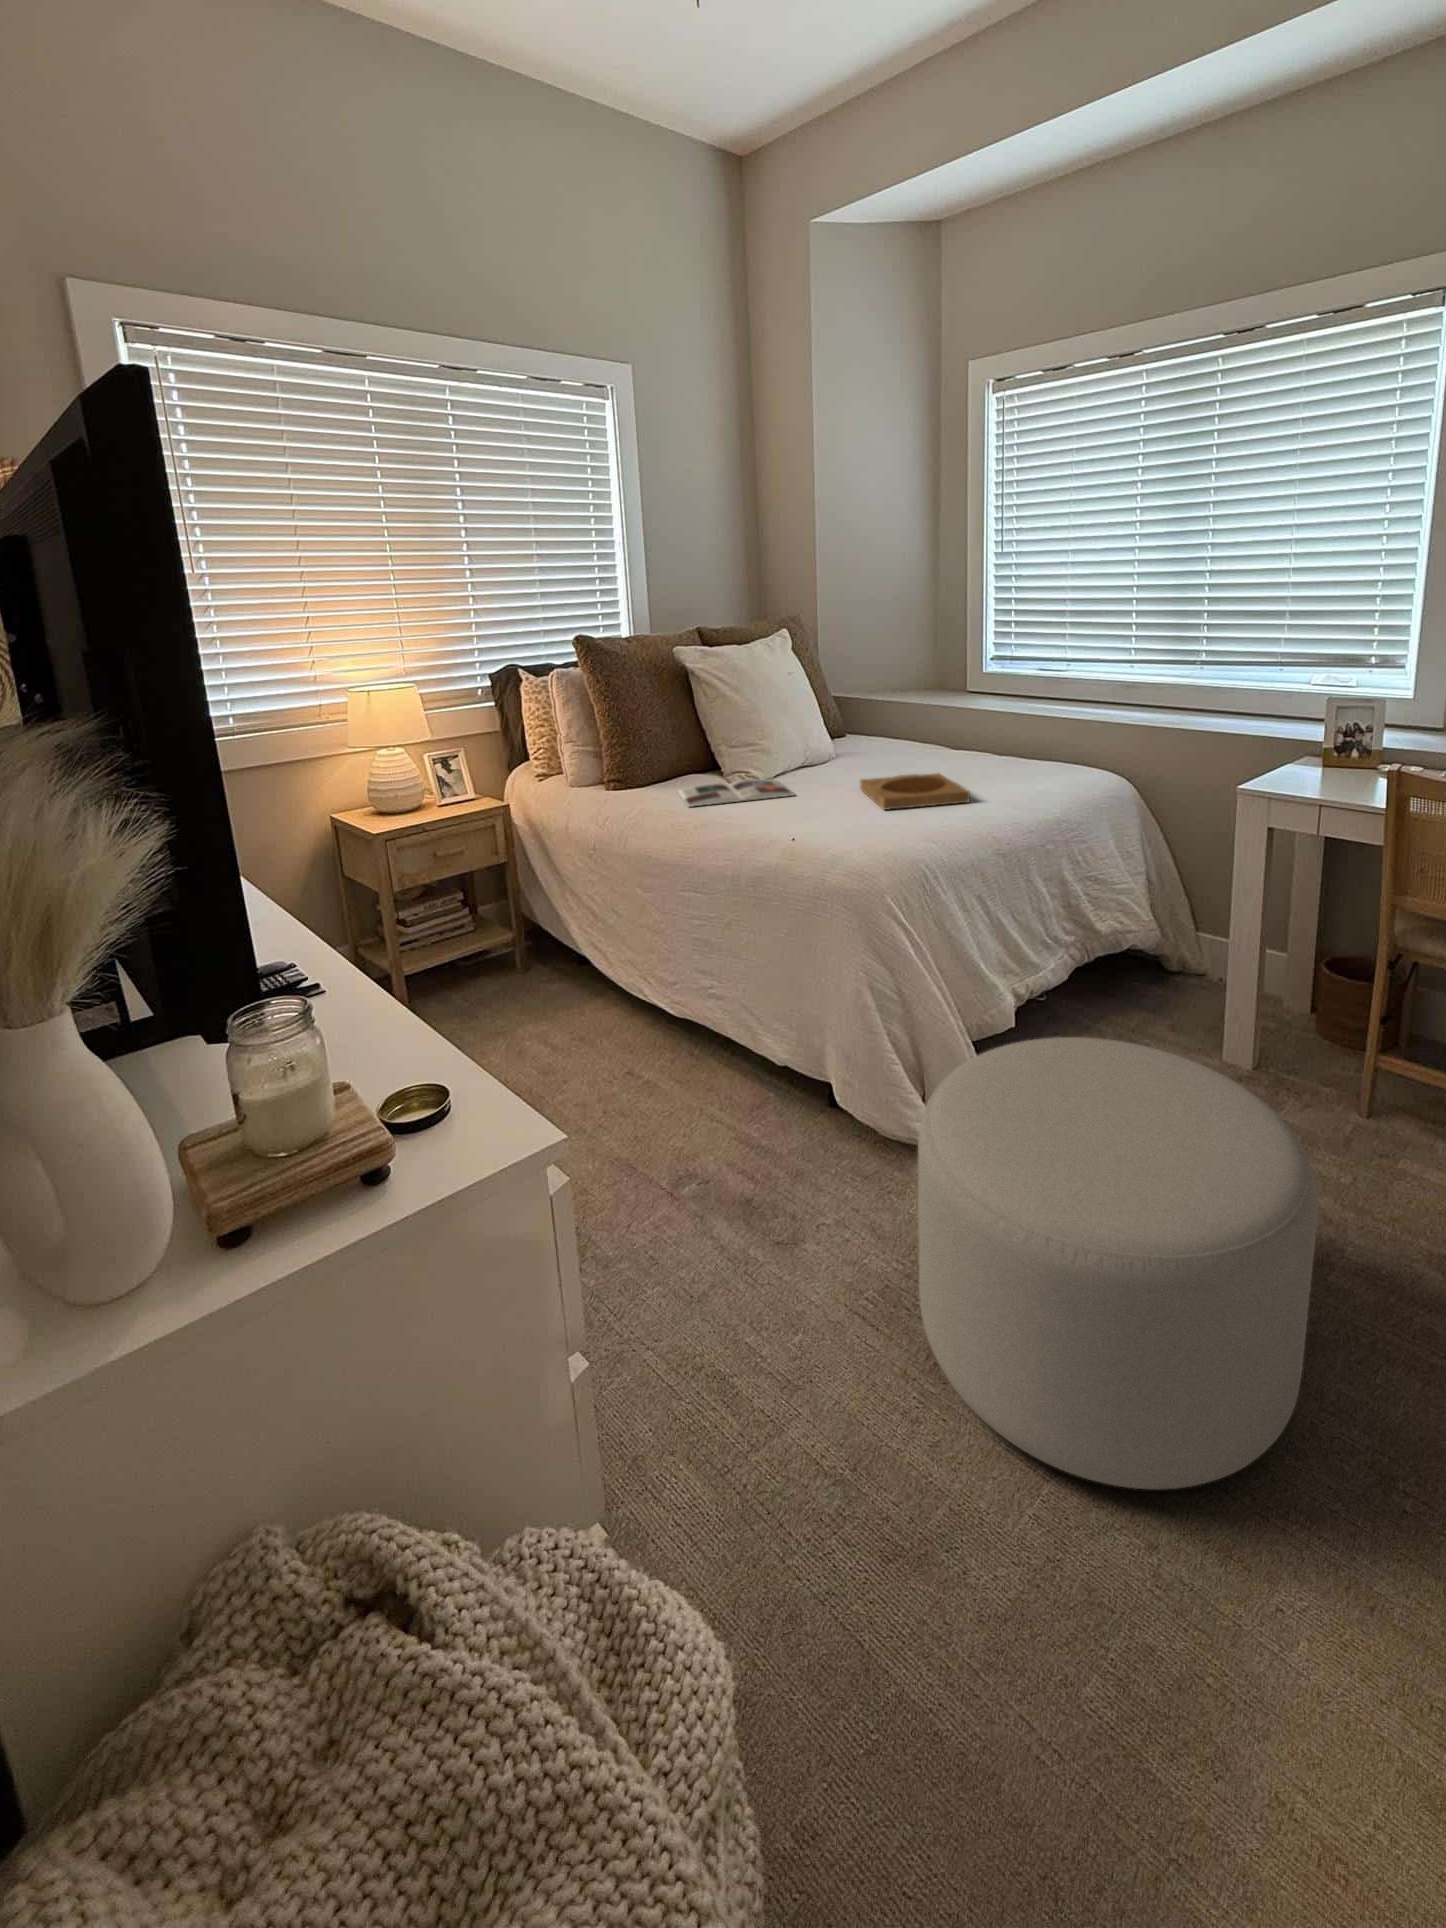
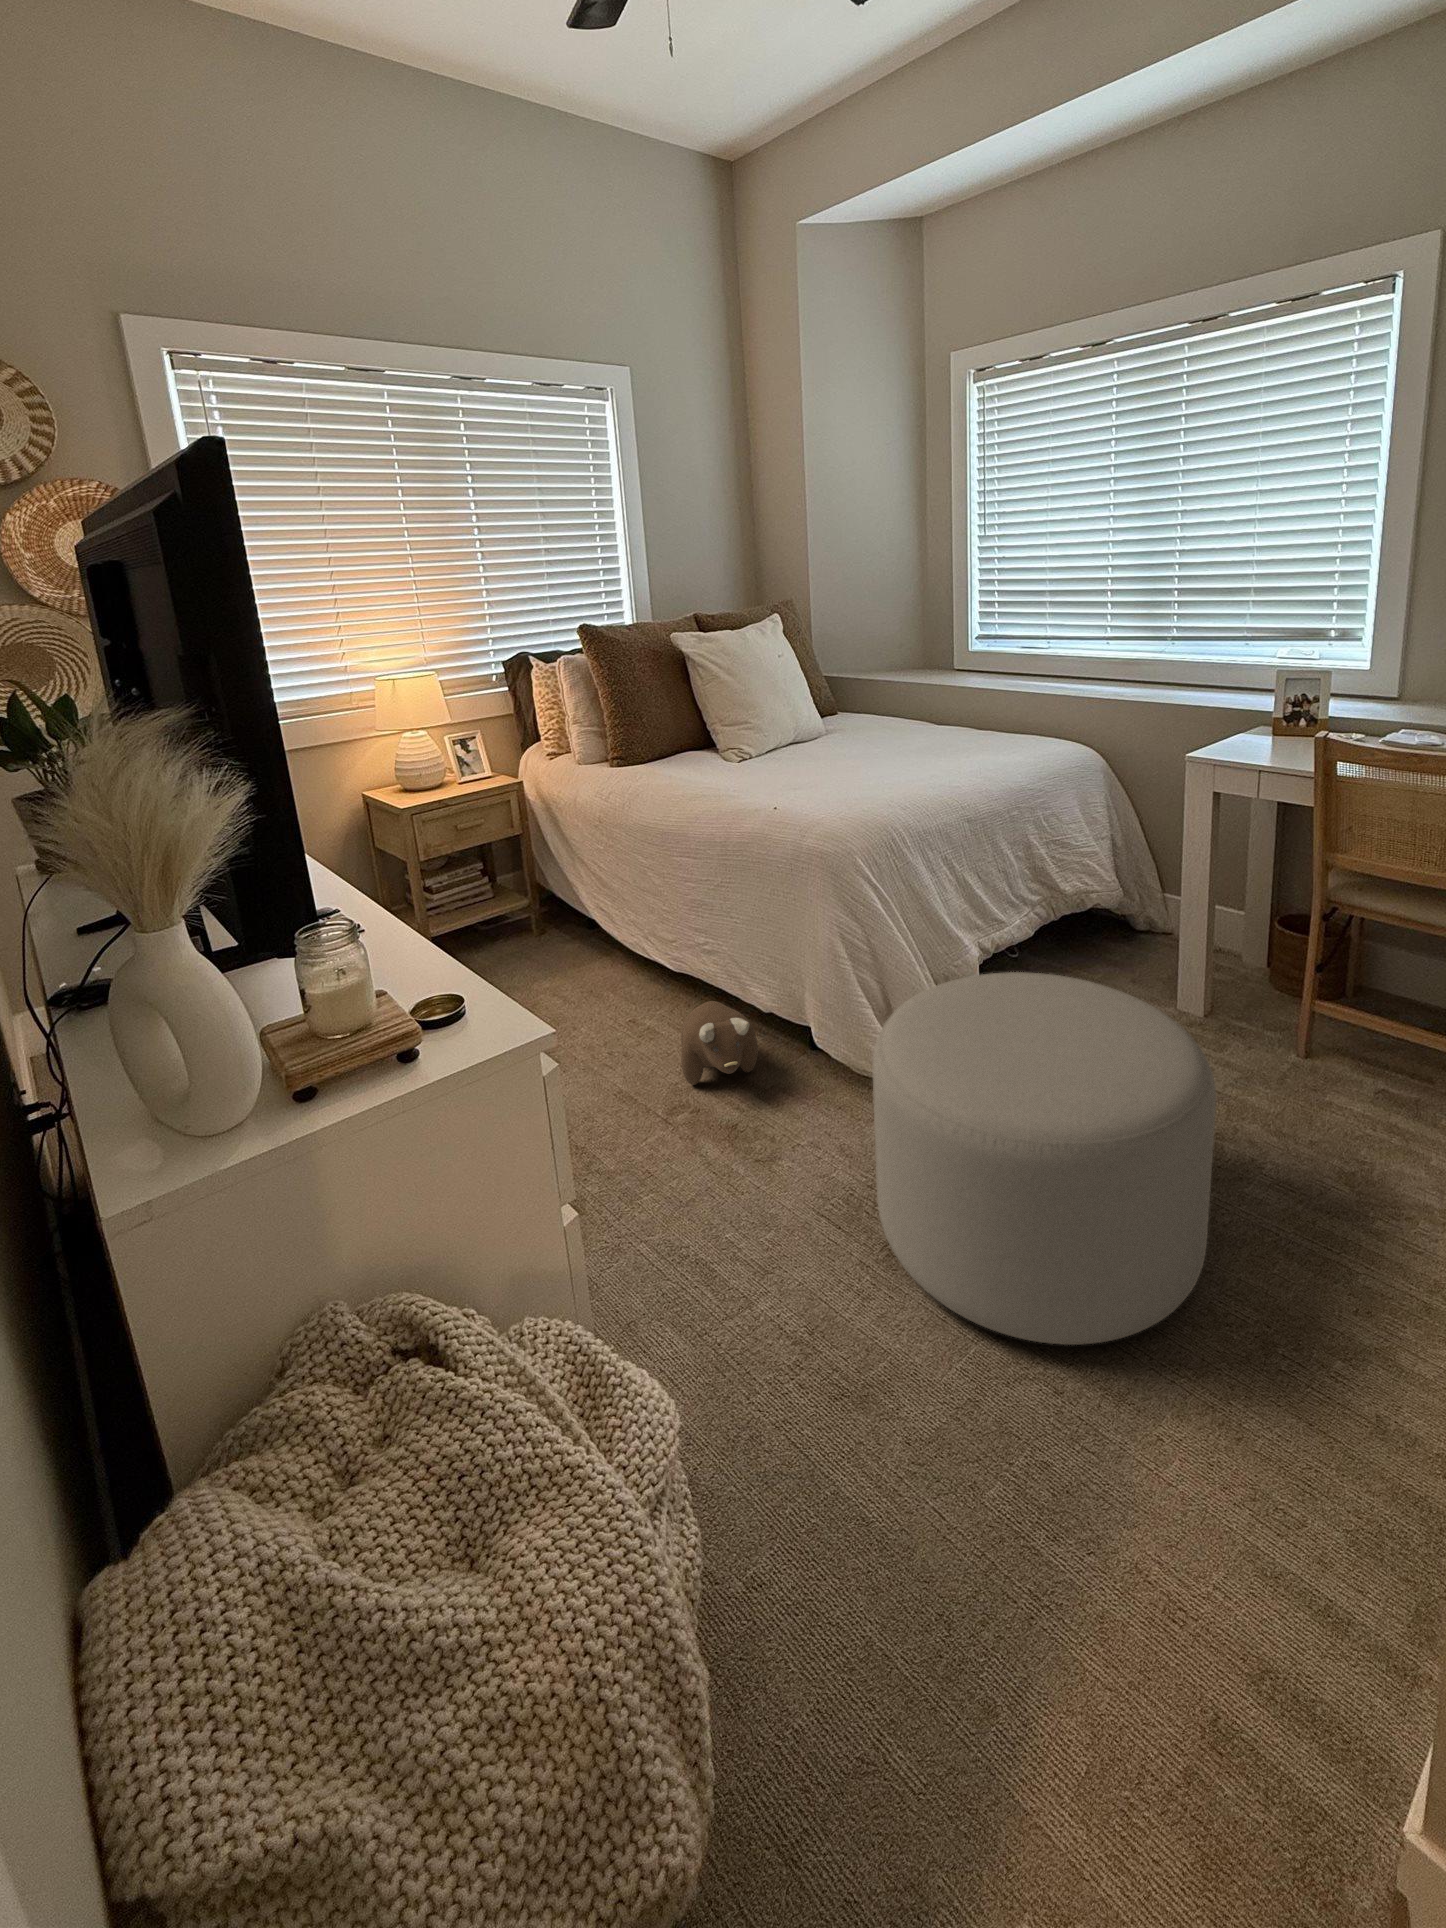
tray: present [860,773,970,810] -> none [841,745,940,778]
magazine: present [678,779,794,807] -> none [675,753,782,778]
plush toy: none [685,1060,772,1157] -> present [681,1001,758,1085]

